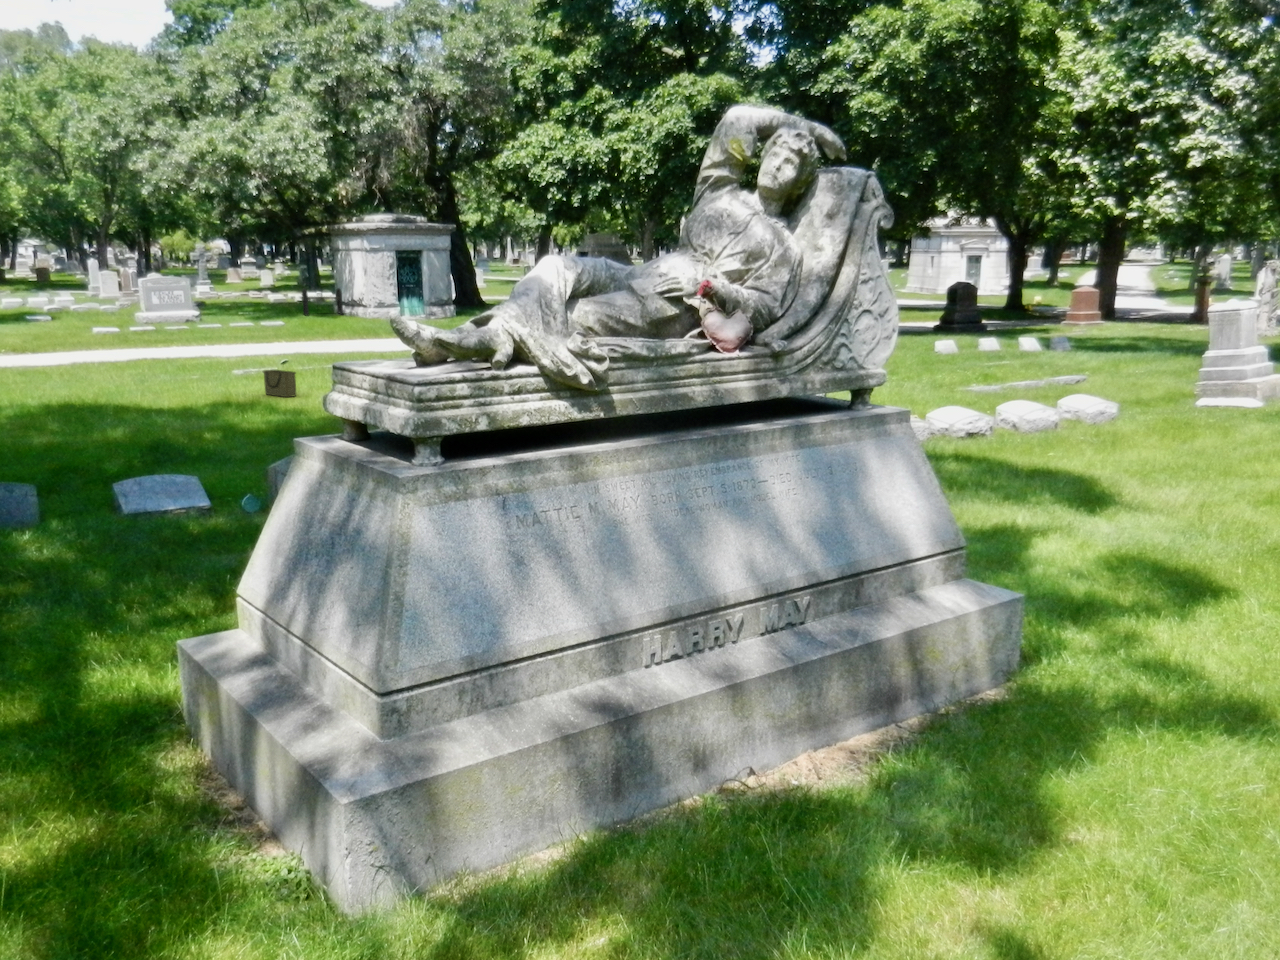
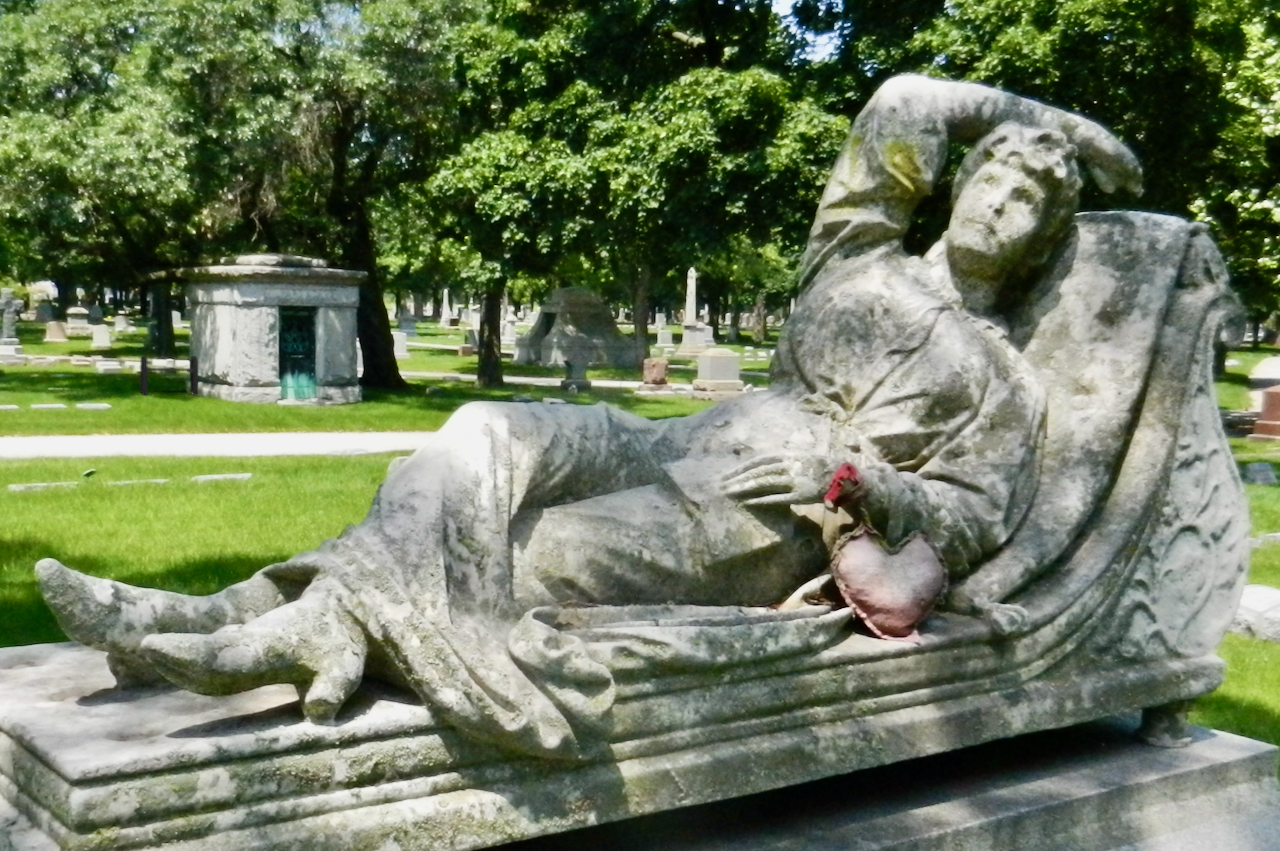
basket: present [263,370,296,397] -> none [24,503,79,550]

